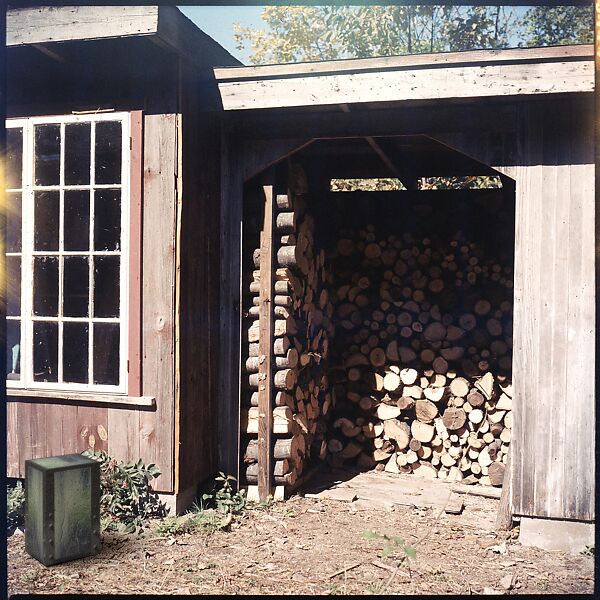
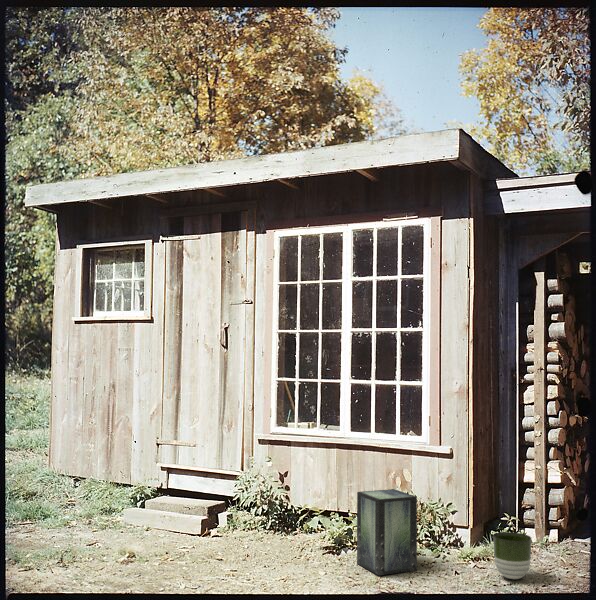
planter: none [193,497,238,554] -> present [493,532,531,579]

